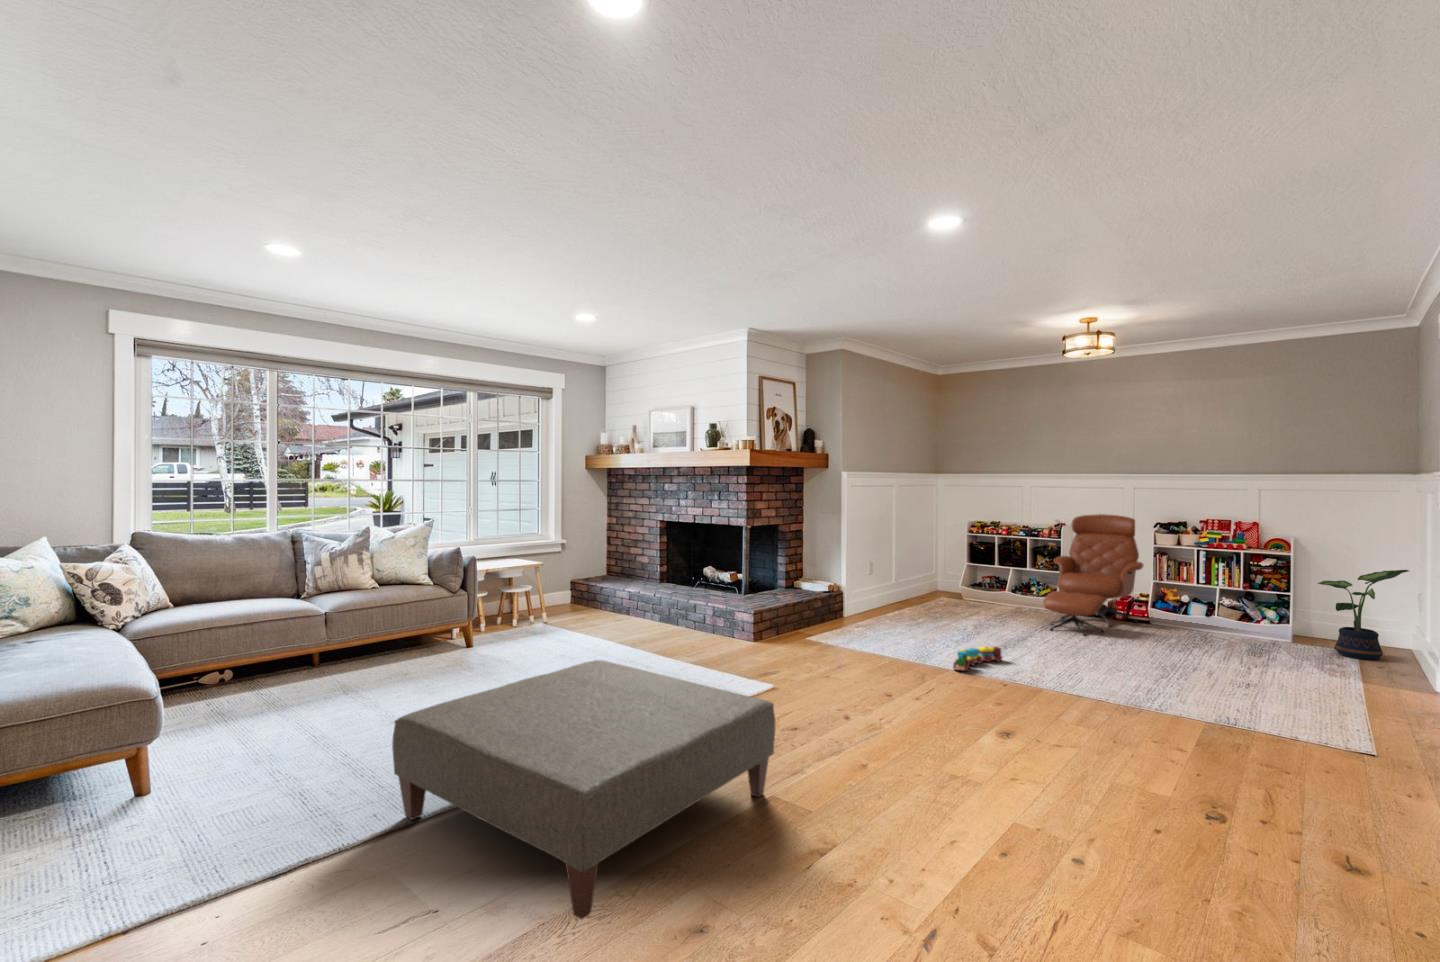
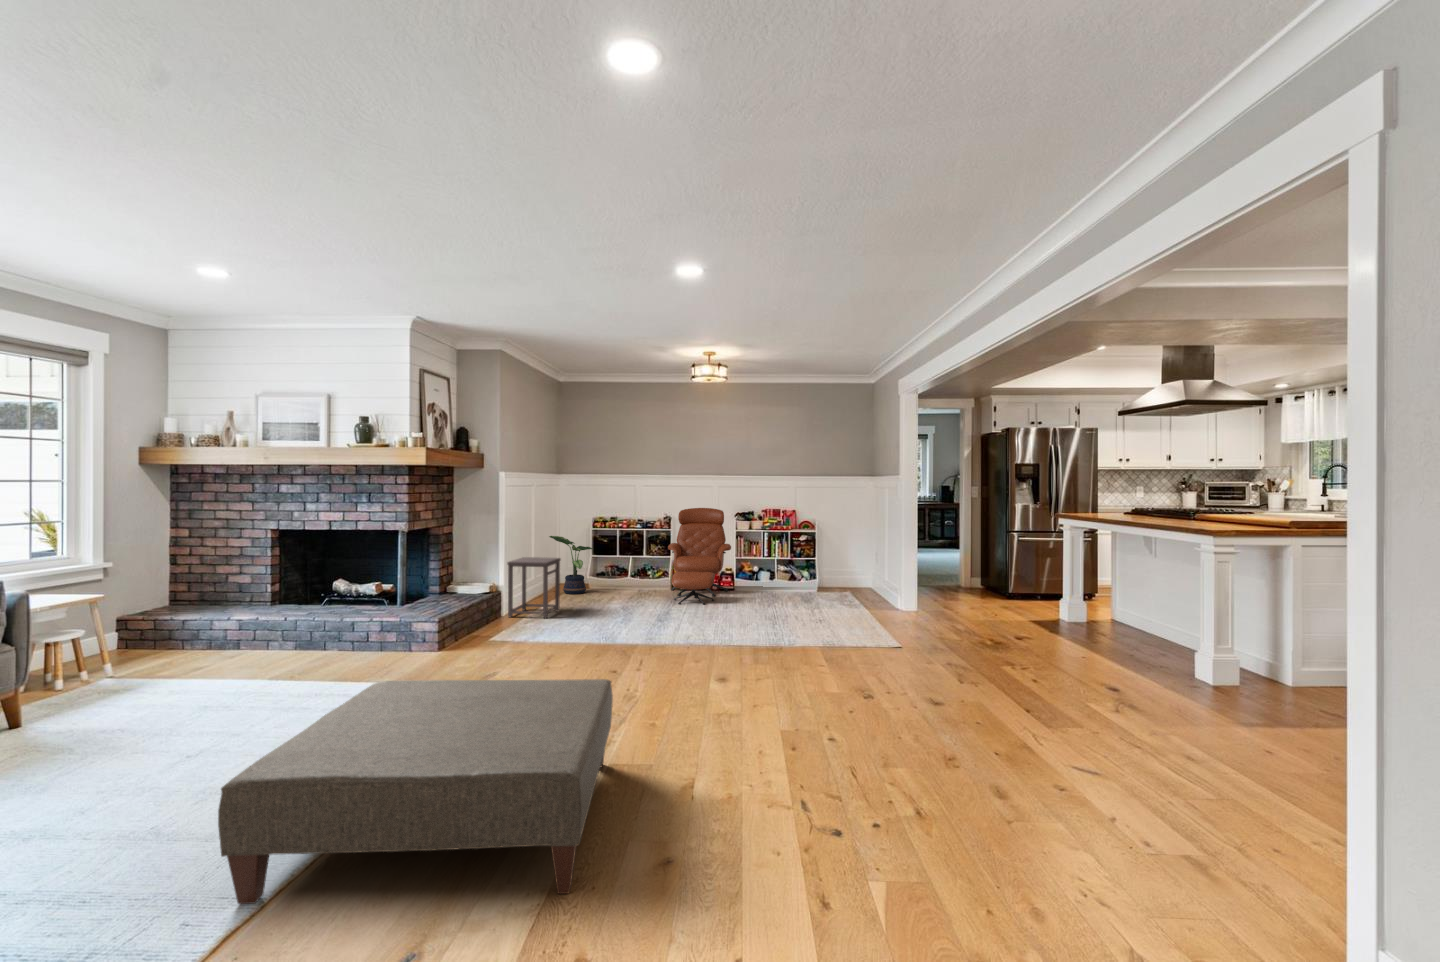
side table: none [847,559,906,625] -> present [507,557,561,618]
potted plant: present [1318,570,1409,660] -> present [549,536,592,594]
toy train: present [953,646,1002,671] -> none [641,619,670,644]

